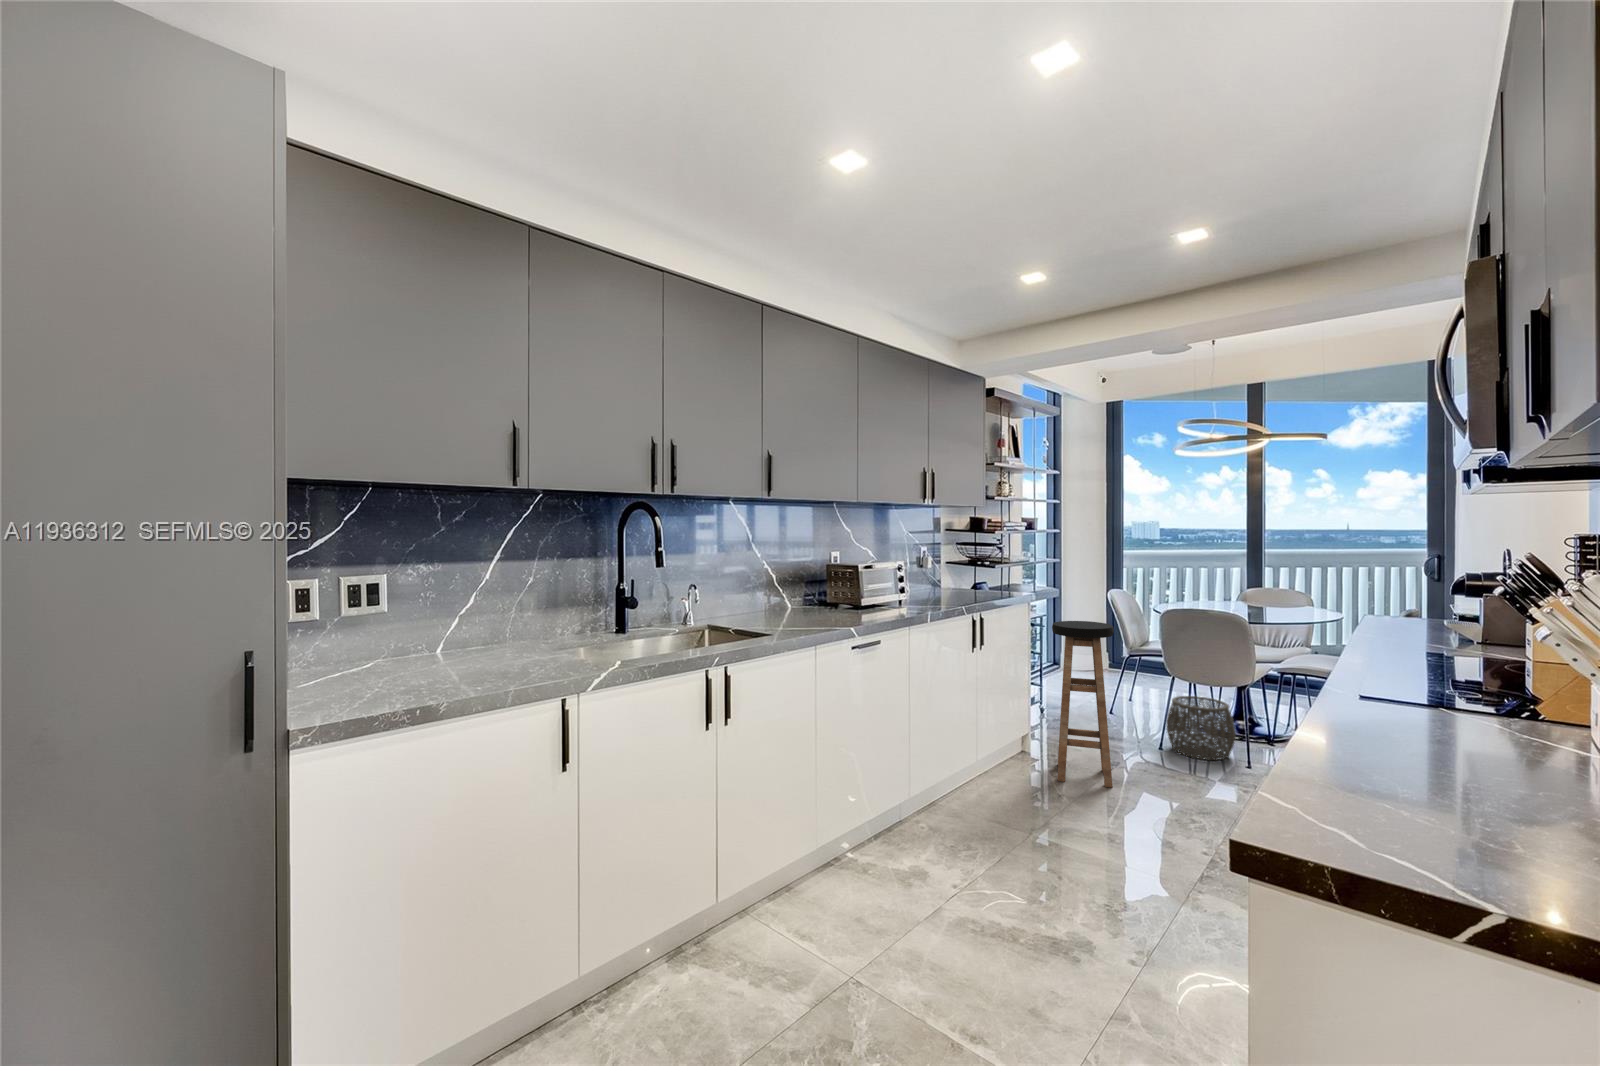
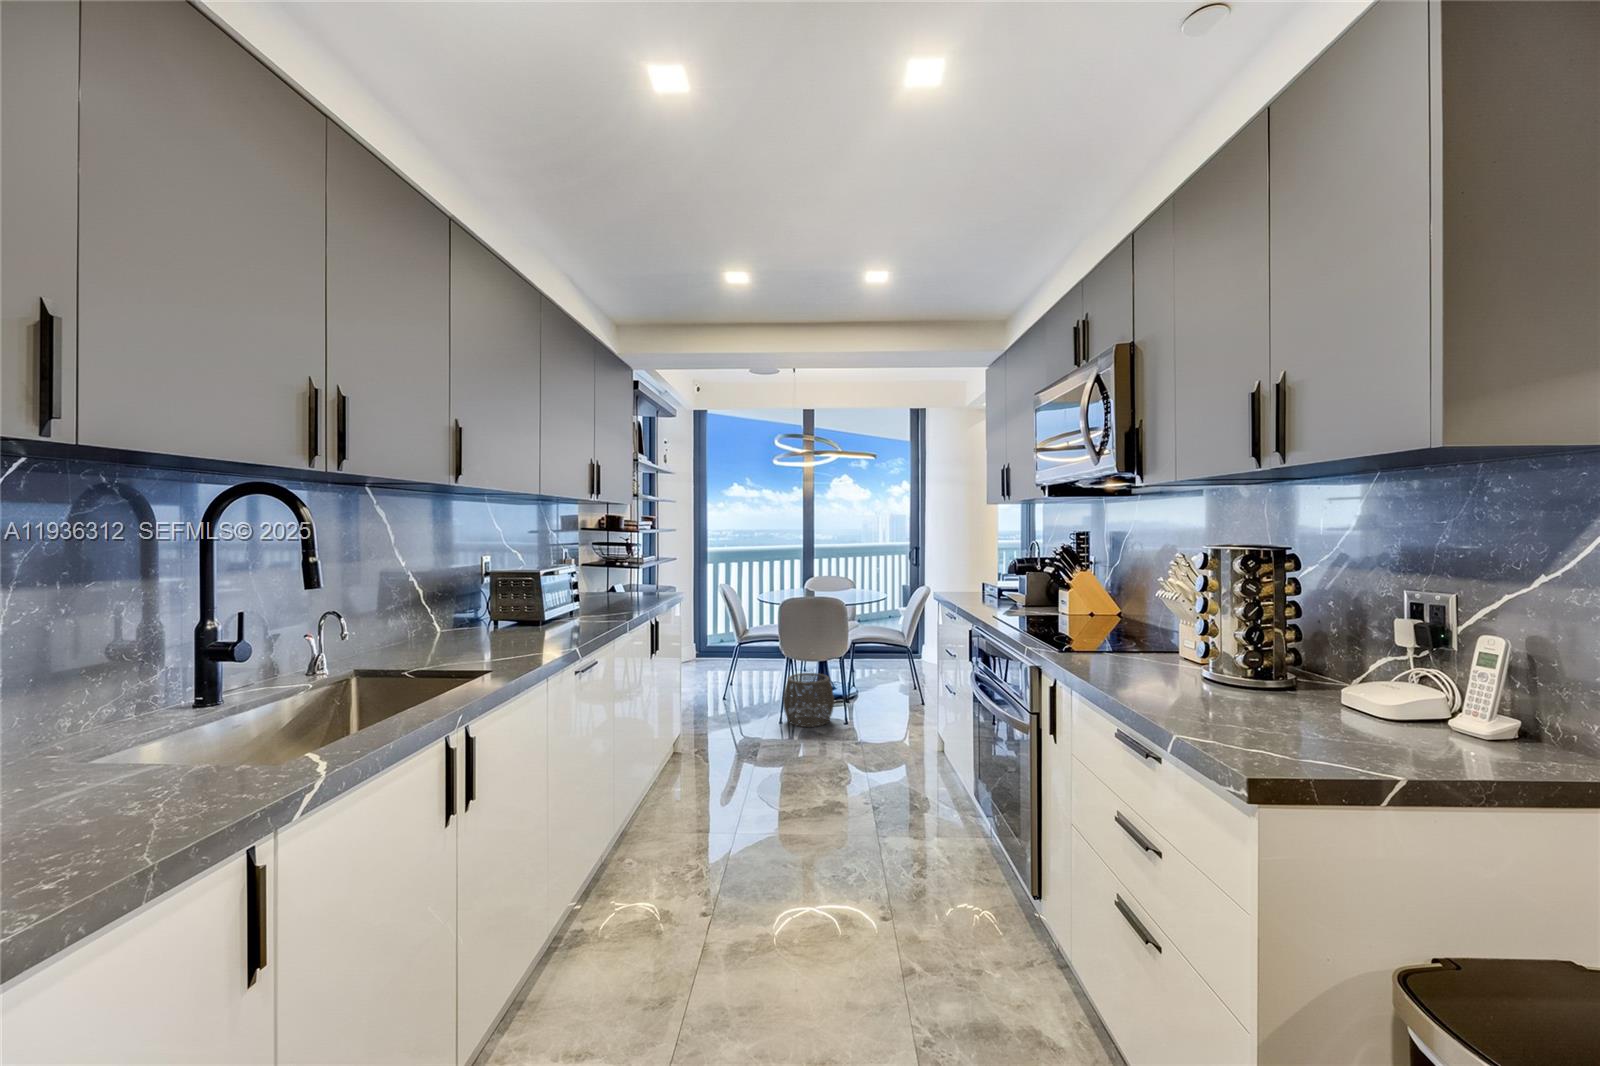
bar stool: present [1052,621,1114,788] -> none [712,616,769,776]

